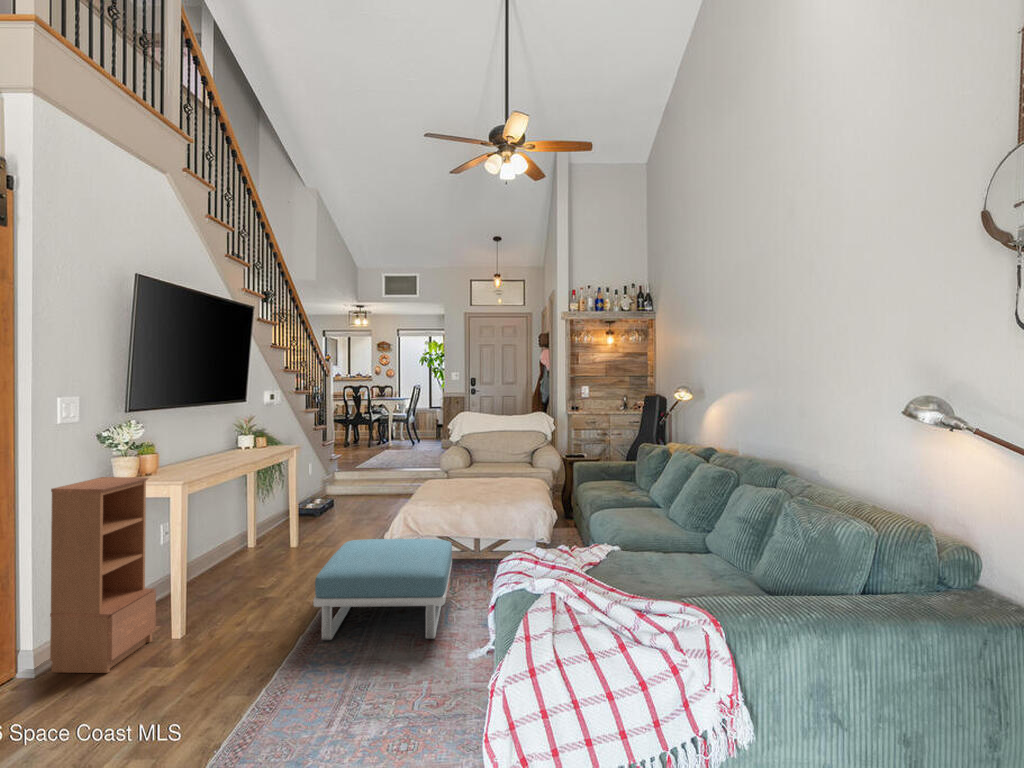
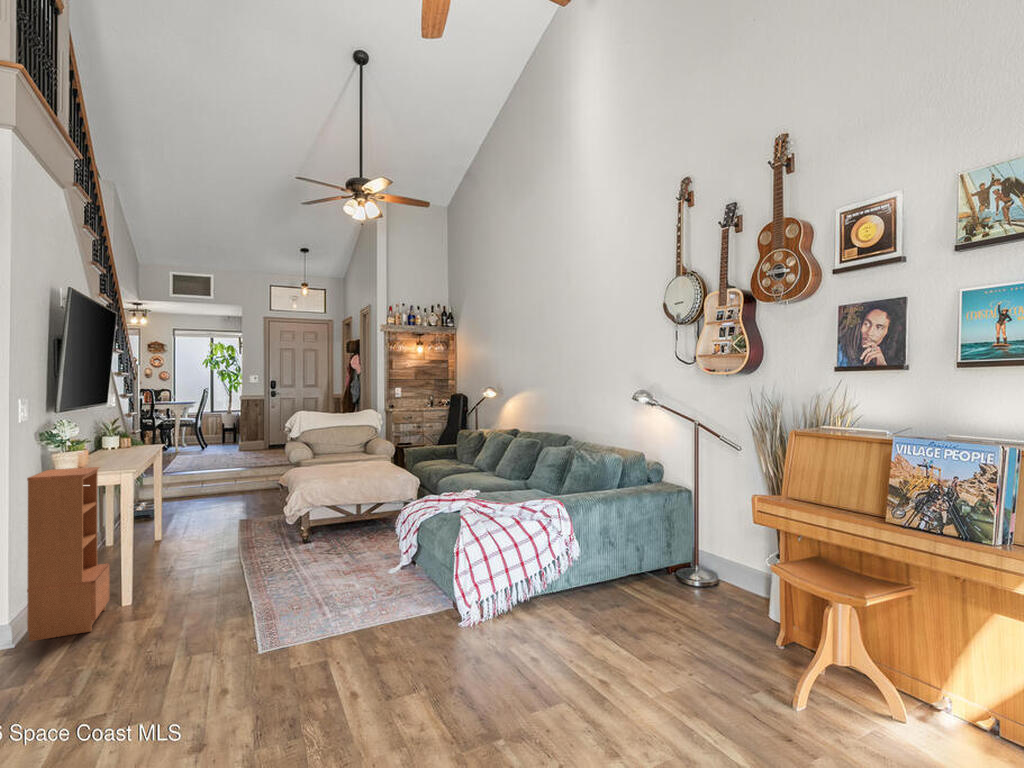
footstool: present [313,539,452,640] -> none [254,505,364,583]

